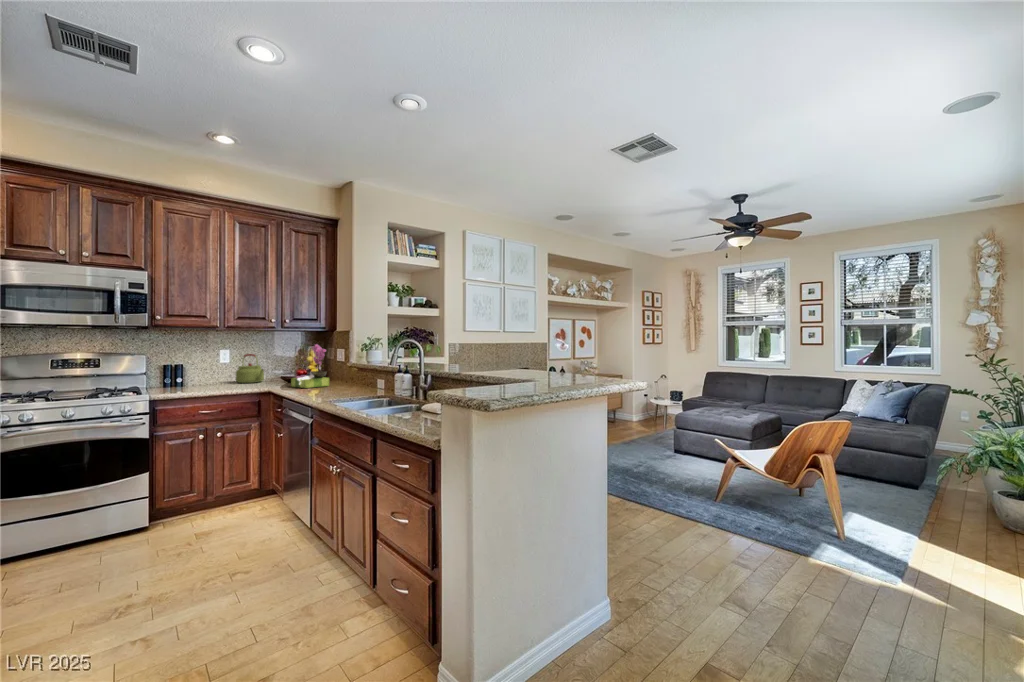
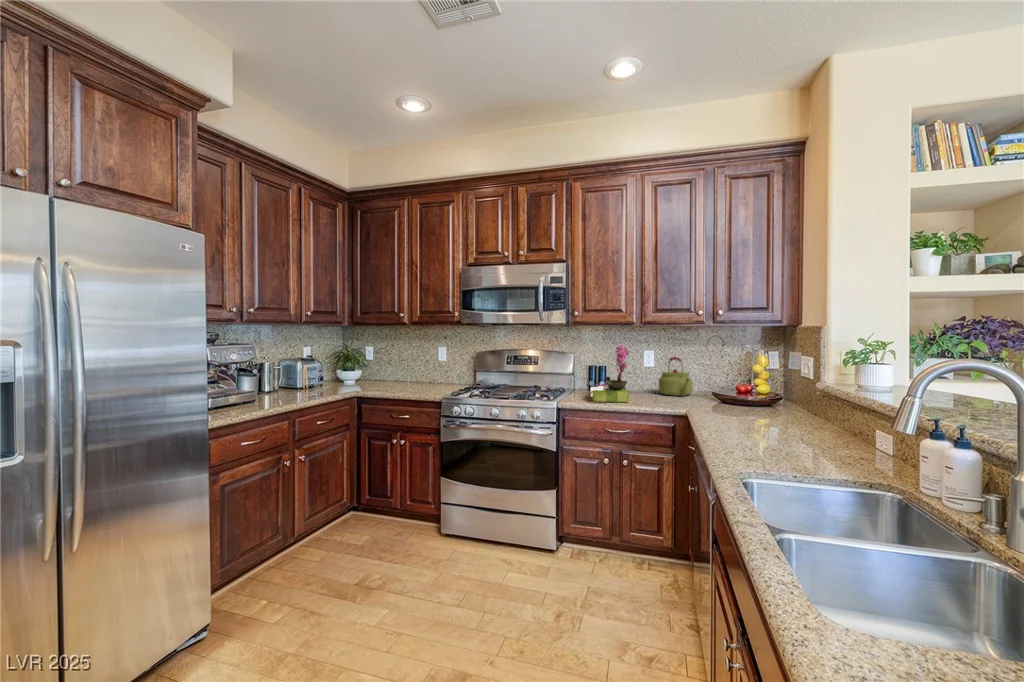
flower arrangement: present [291,345,329,388] -> present [590,344,629,402]

